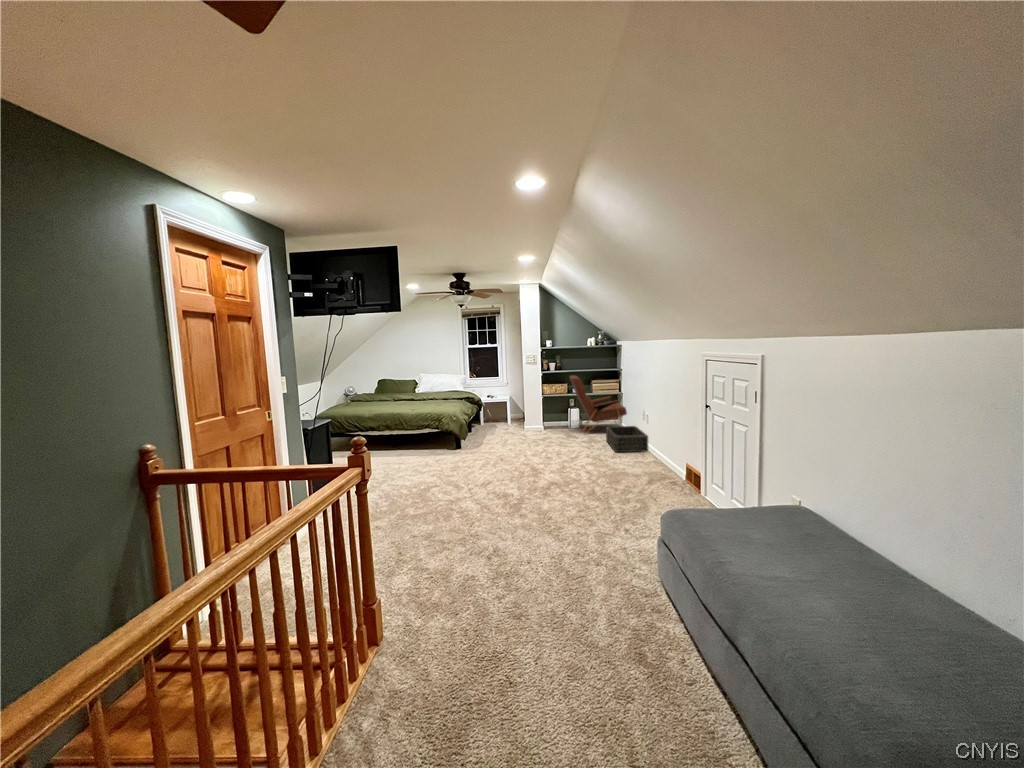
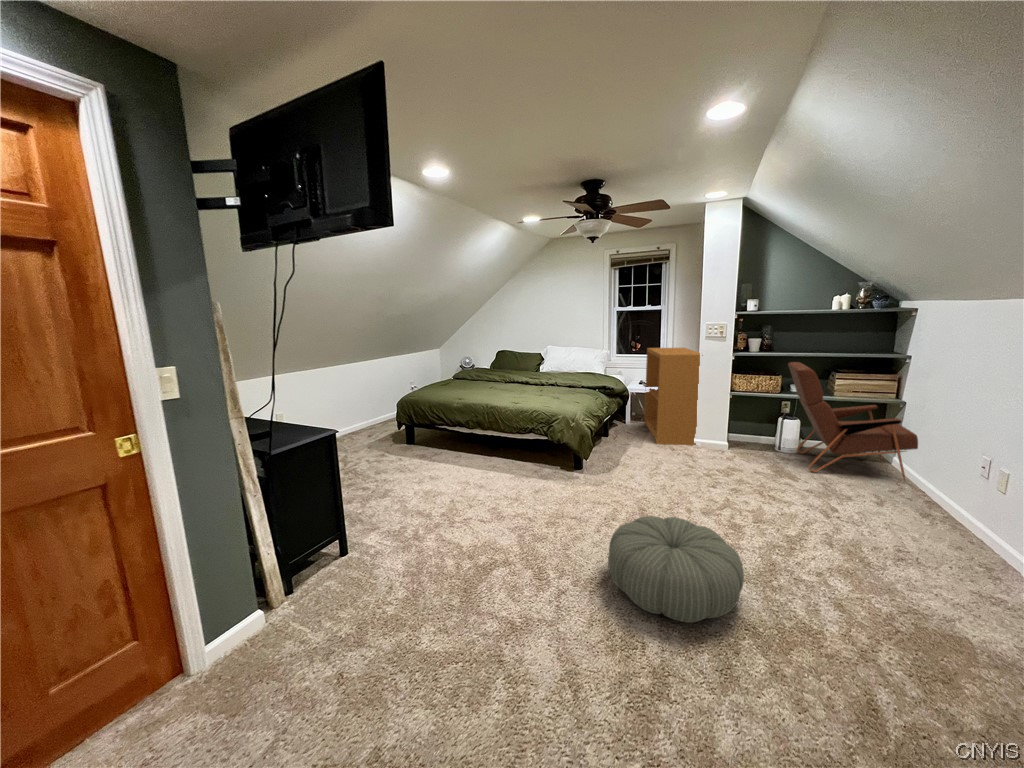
bookshelf: none [491,371,528,433] -> present [644,348,703,445]
basket: present [606,426,648,452] -> none [867,474,1012,564]
pouf: none [493,448,552,484] -> present [608,516,744,623]

